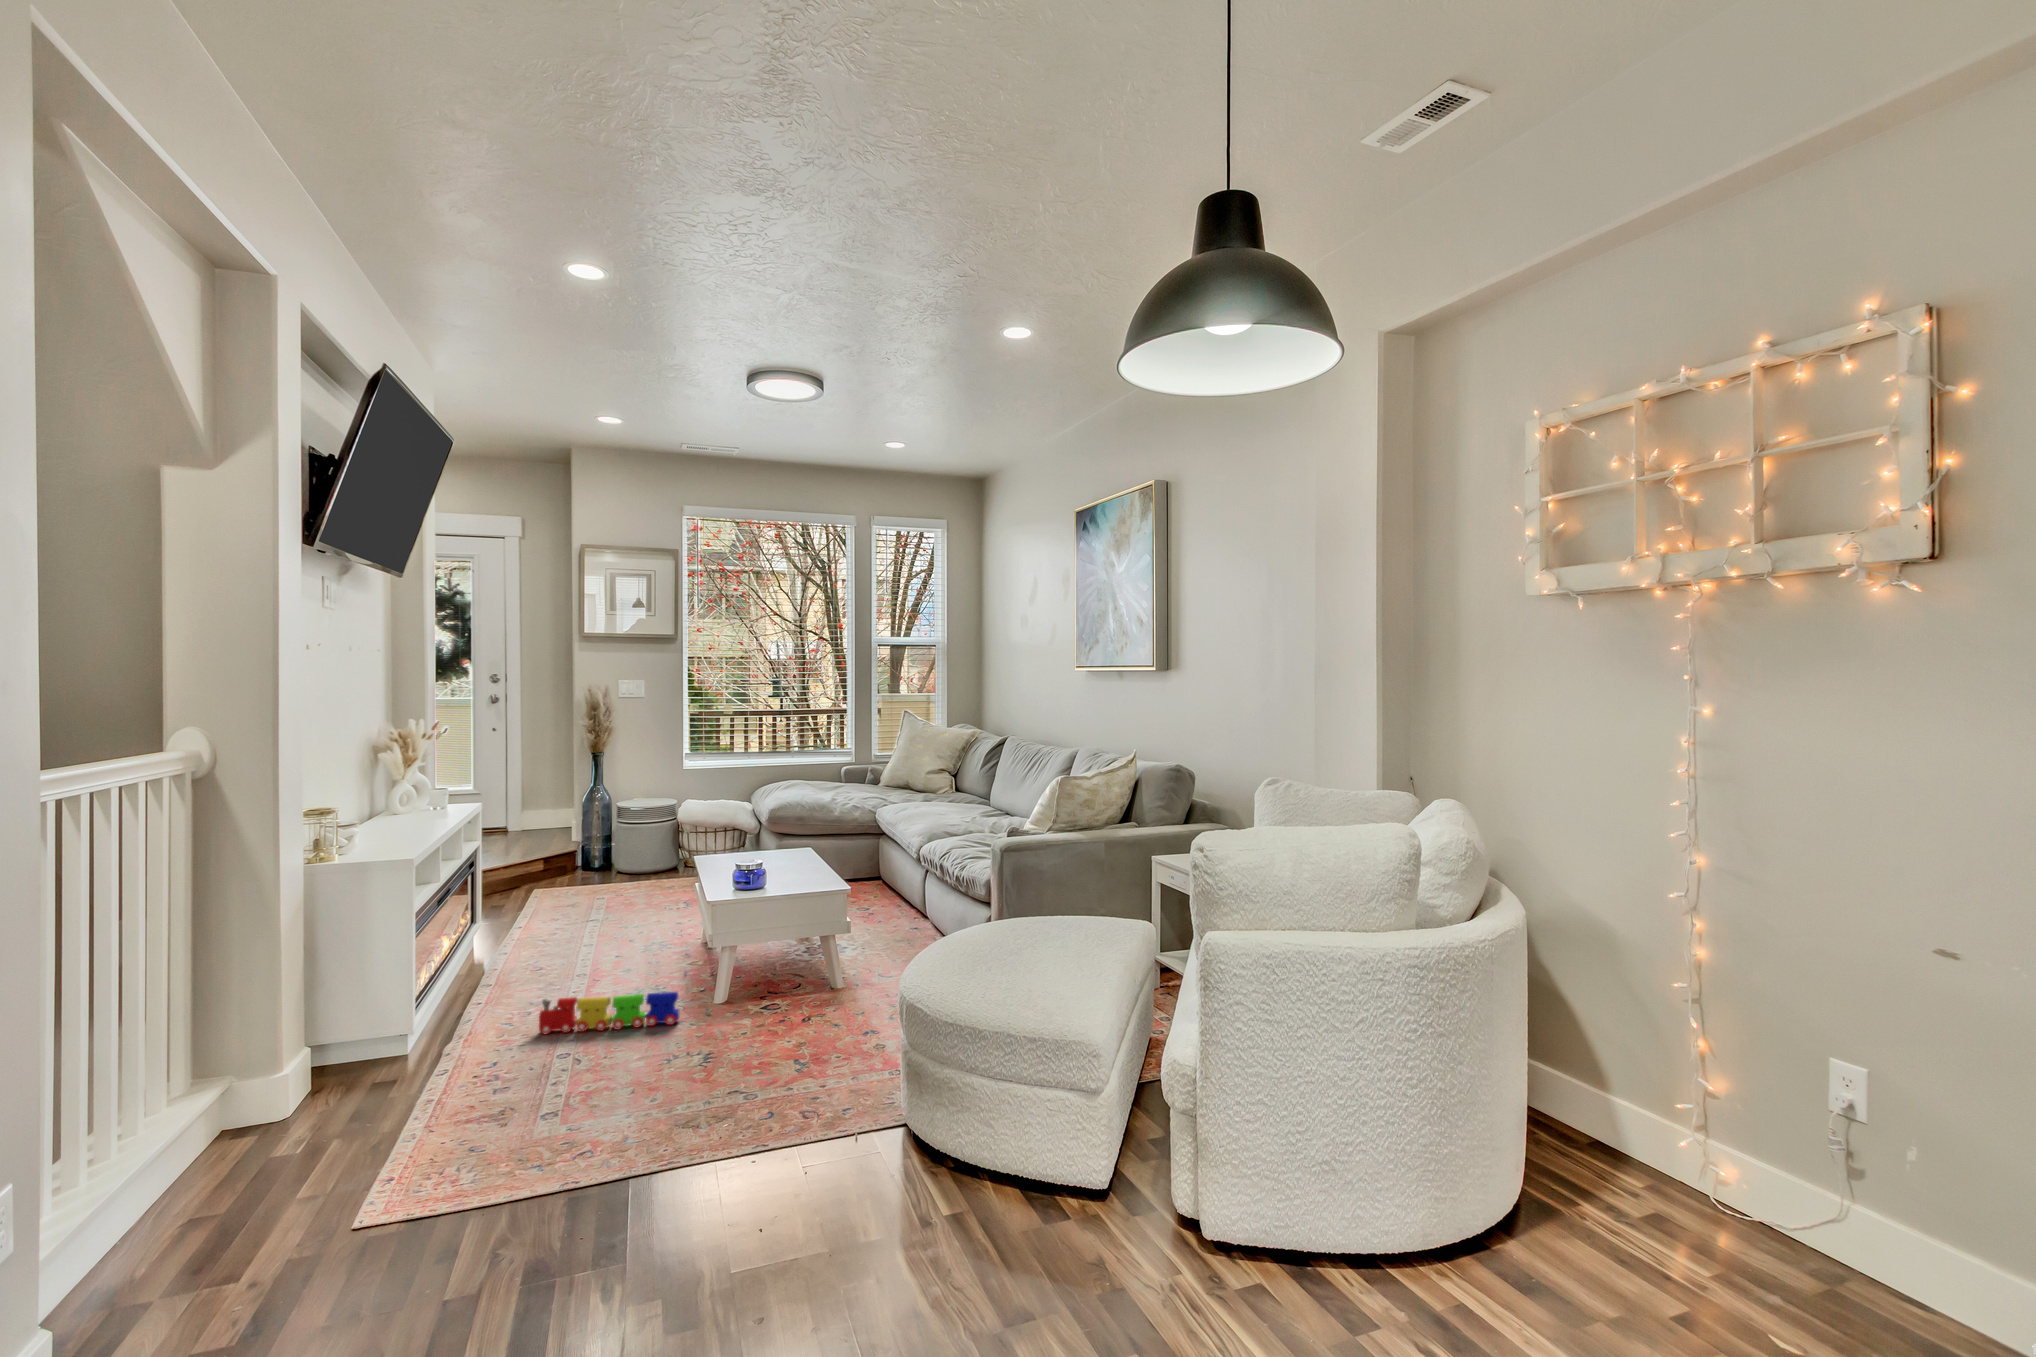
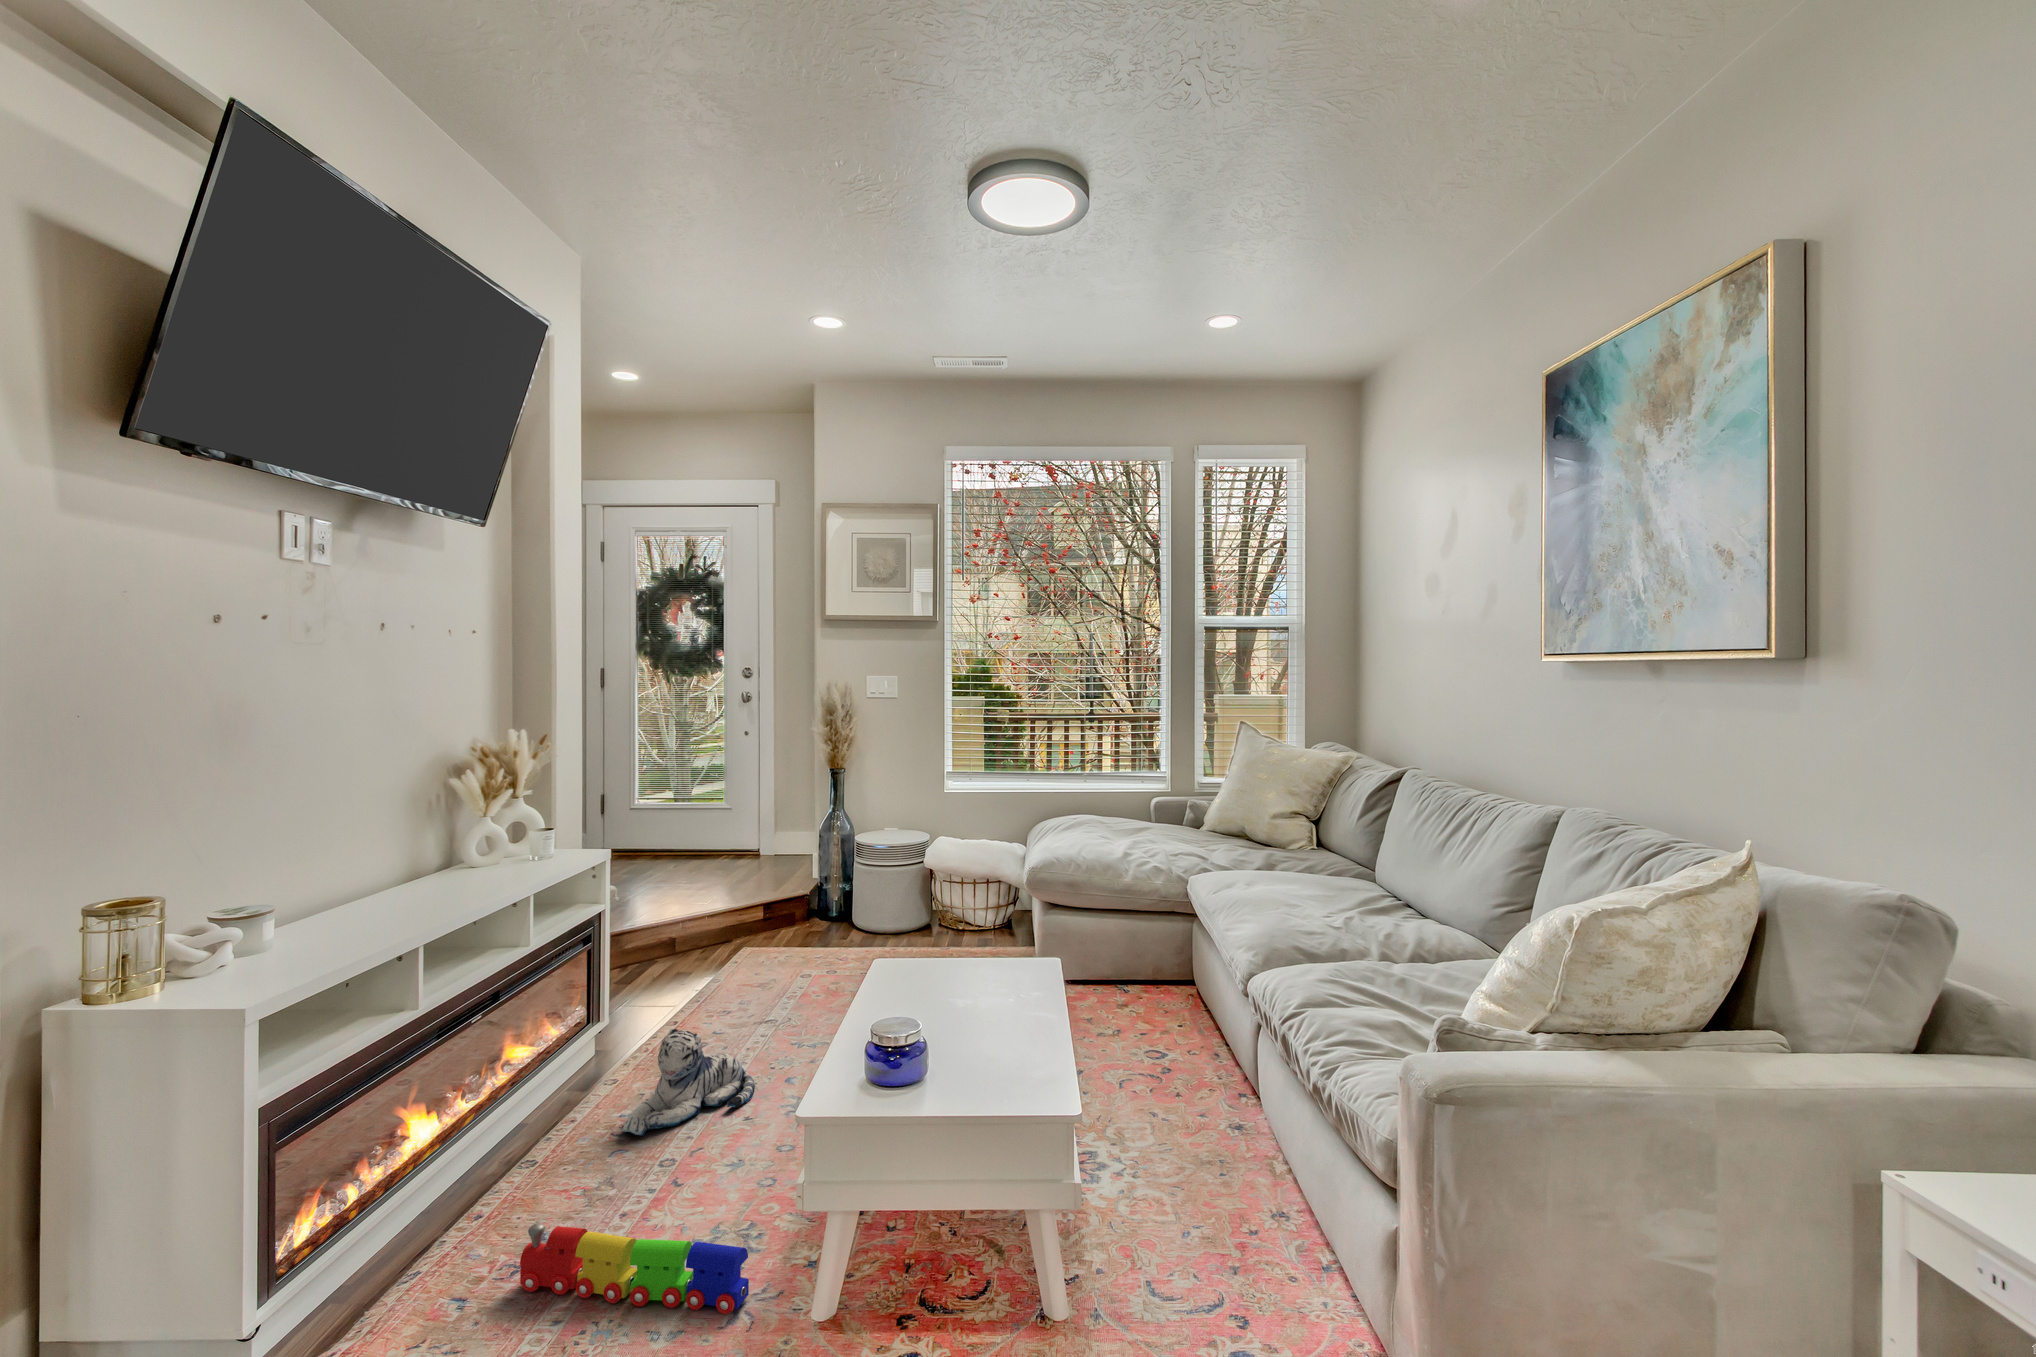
plush toy: none [538,913,614,979] -> present [622,1028,755,1135]

